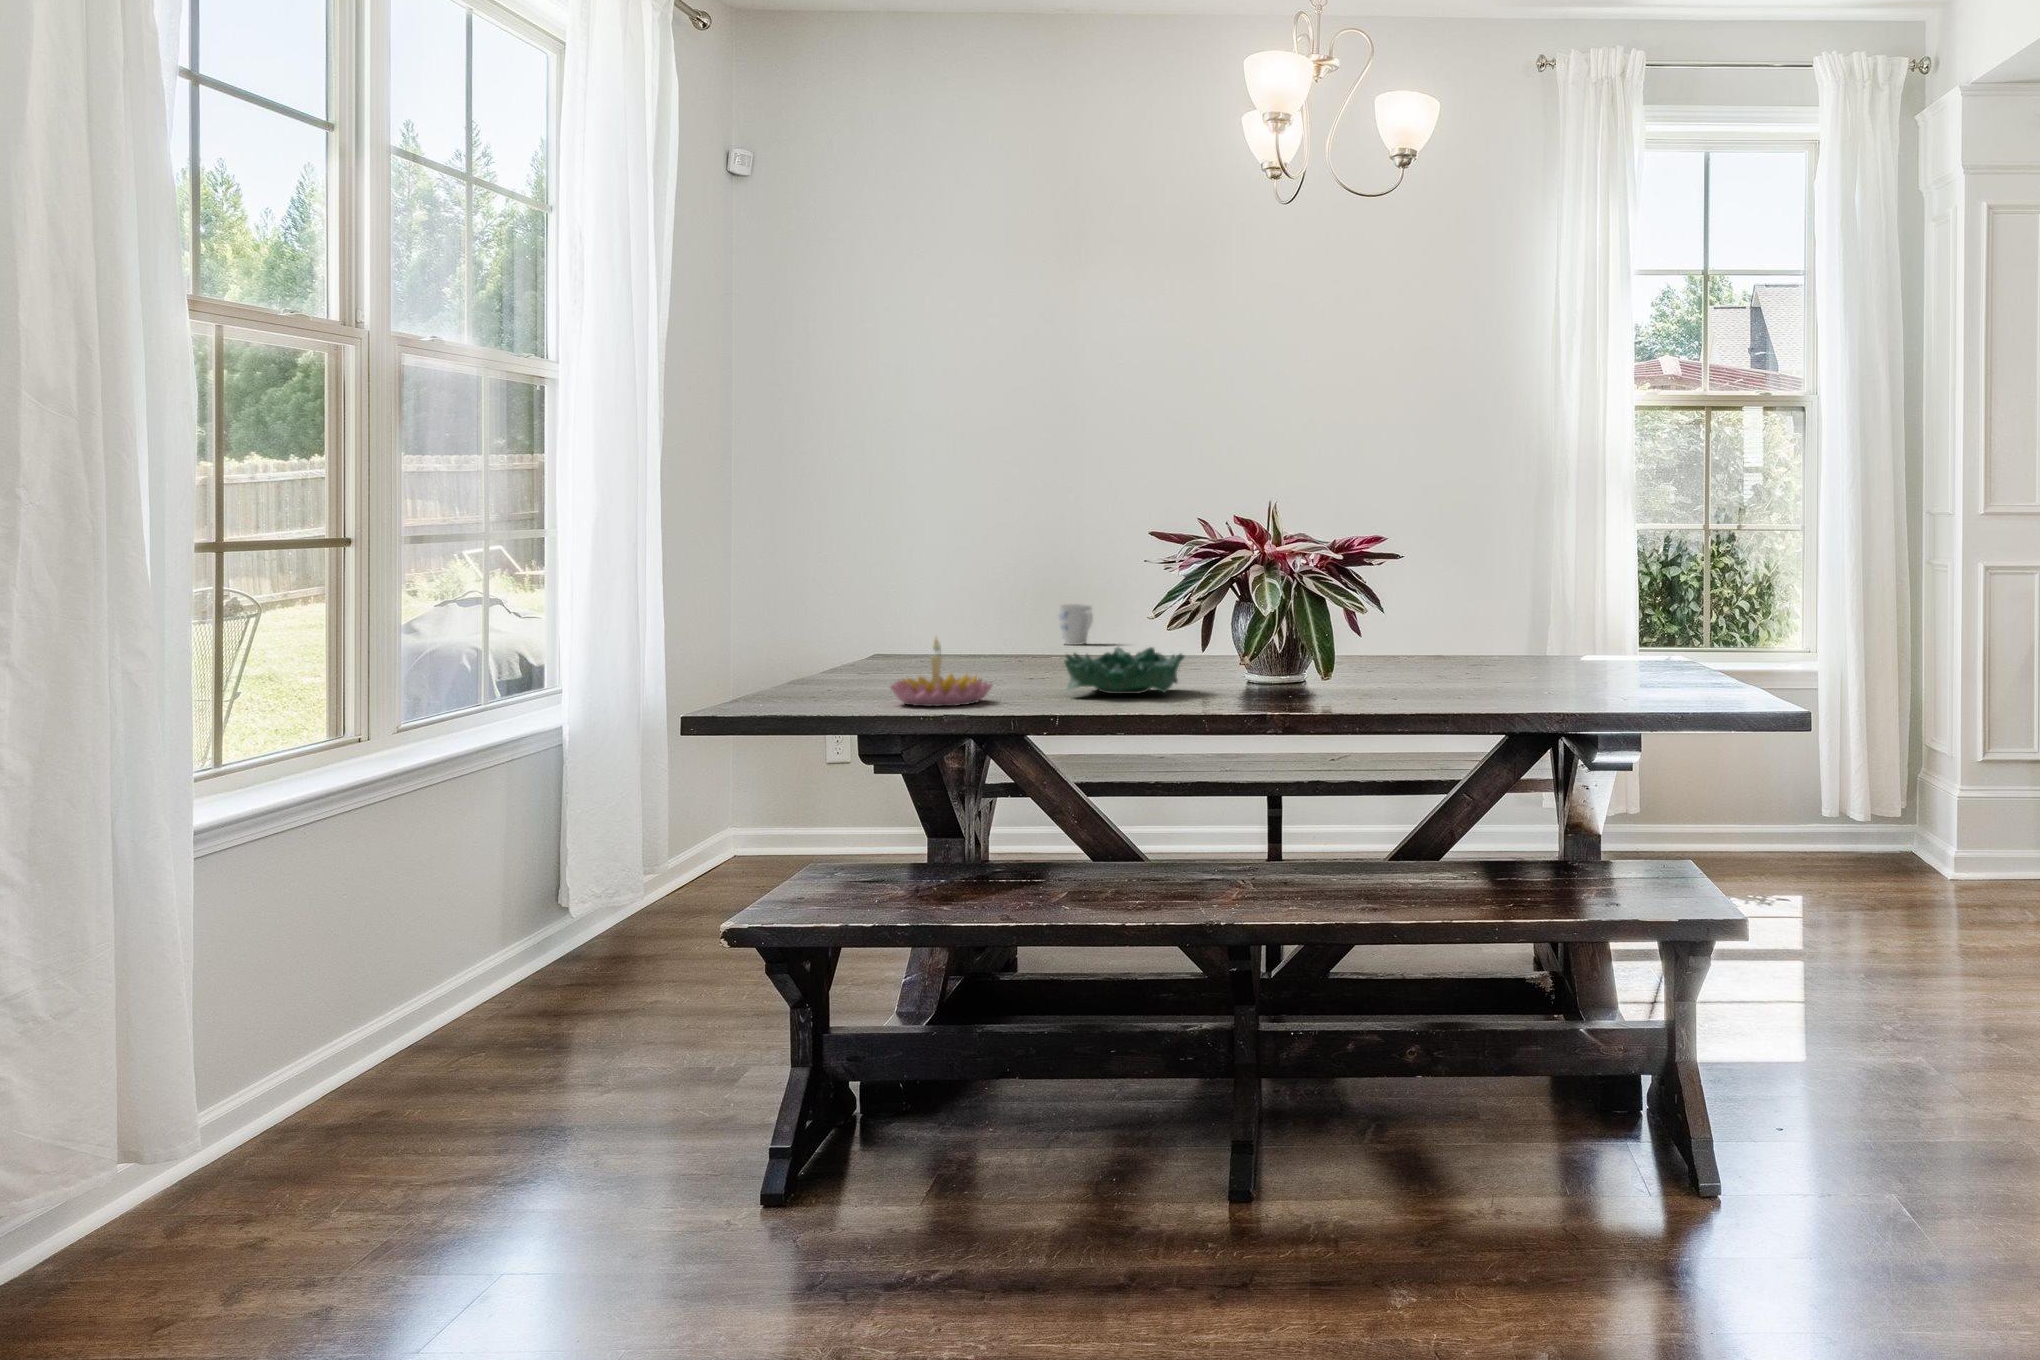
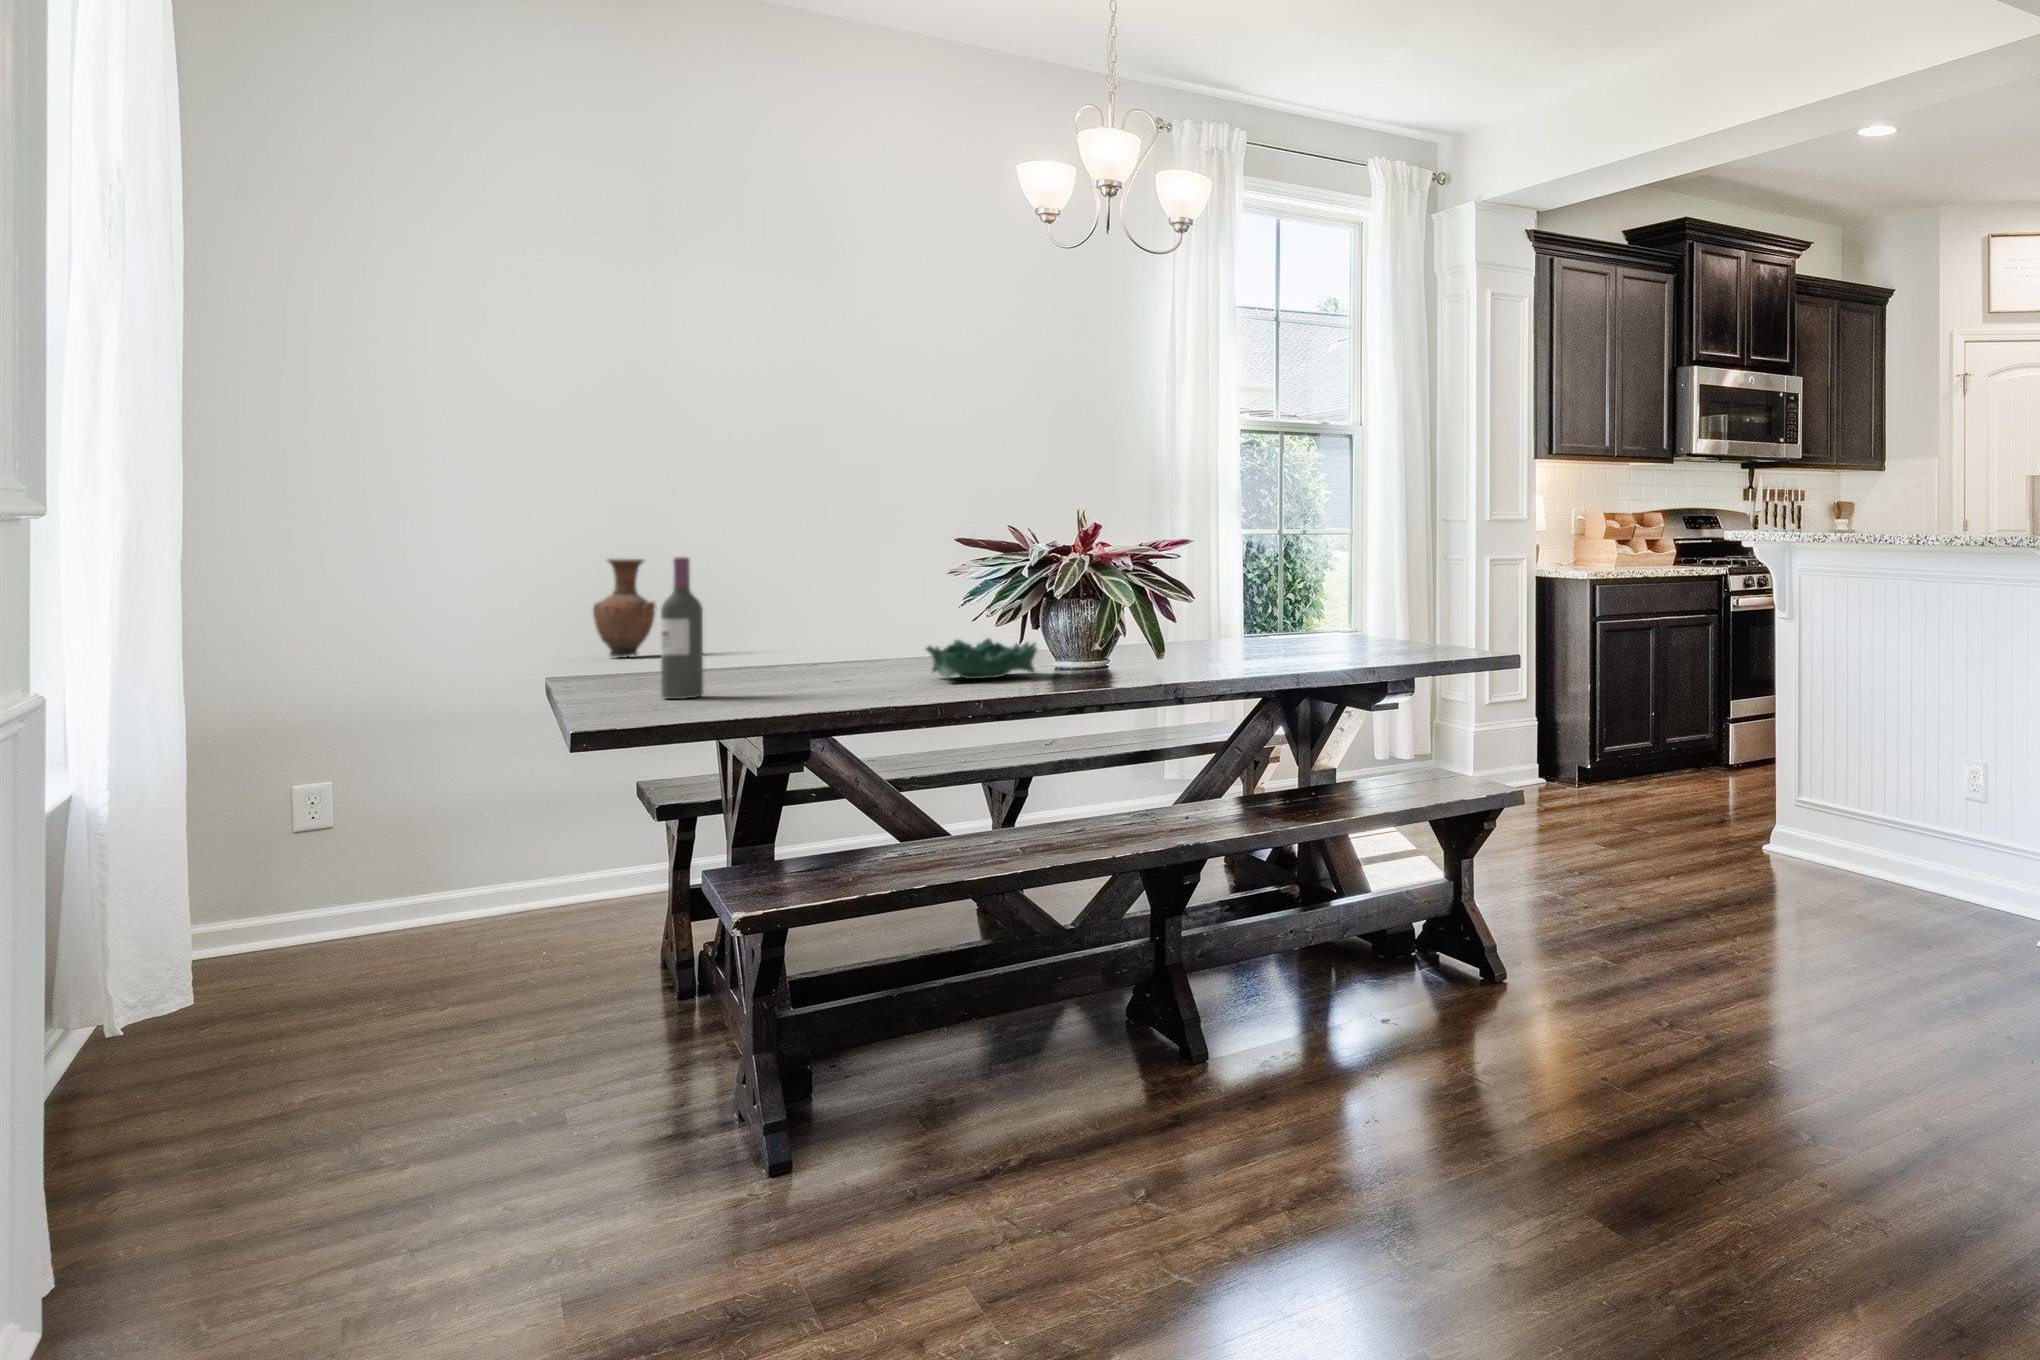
wine bottle: none [814,549,853,695] -> present [661,557,703,699]
vase: none [959,549,1012,645] -> present [593,559,655,657]
mug: present [1058,605,1093,645] -> none [712,613,757,653]
candle holder: present [891,639,992,706] -> none [787,633,890,698]

